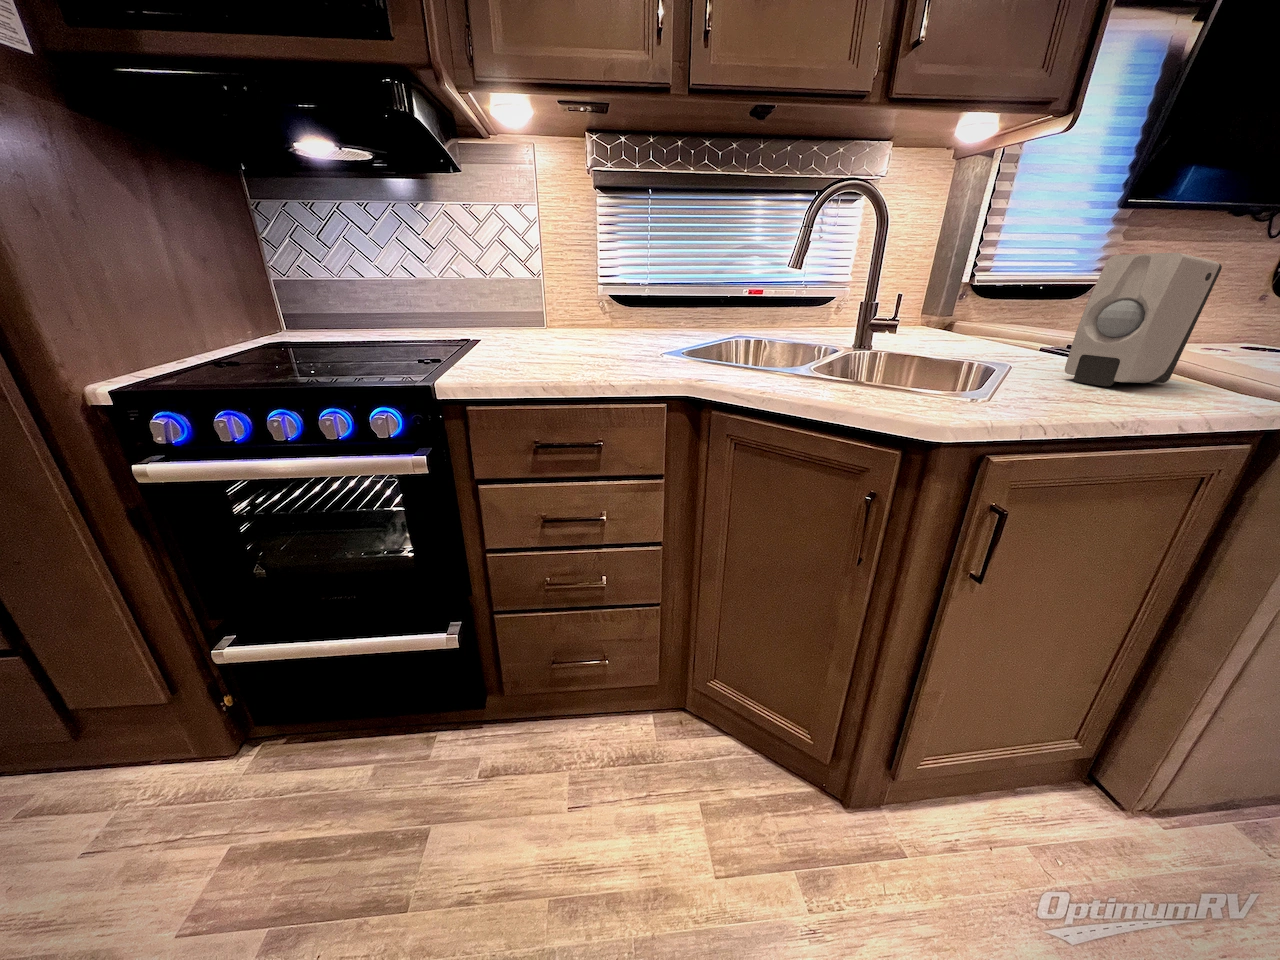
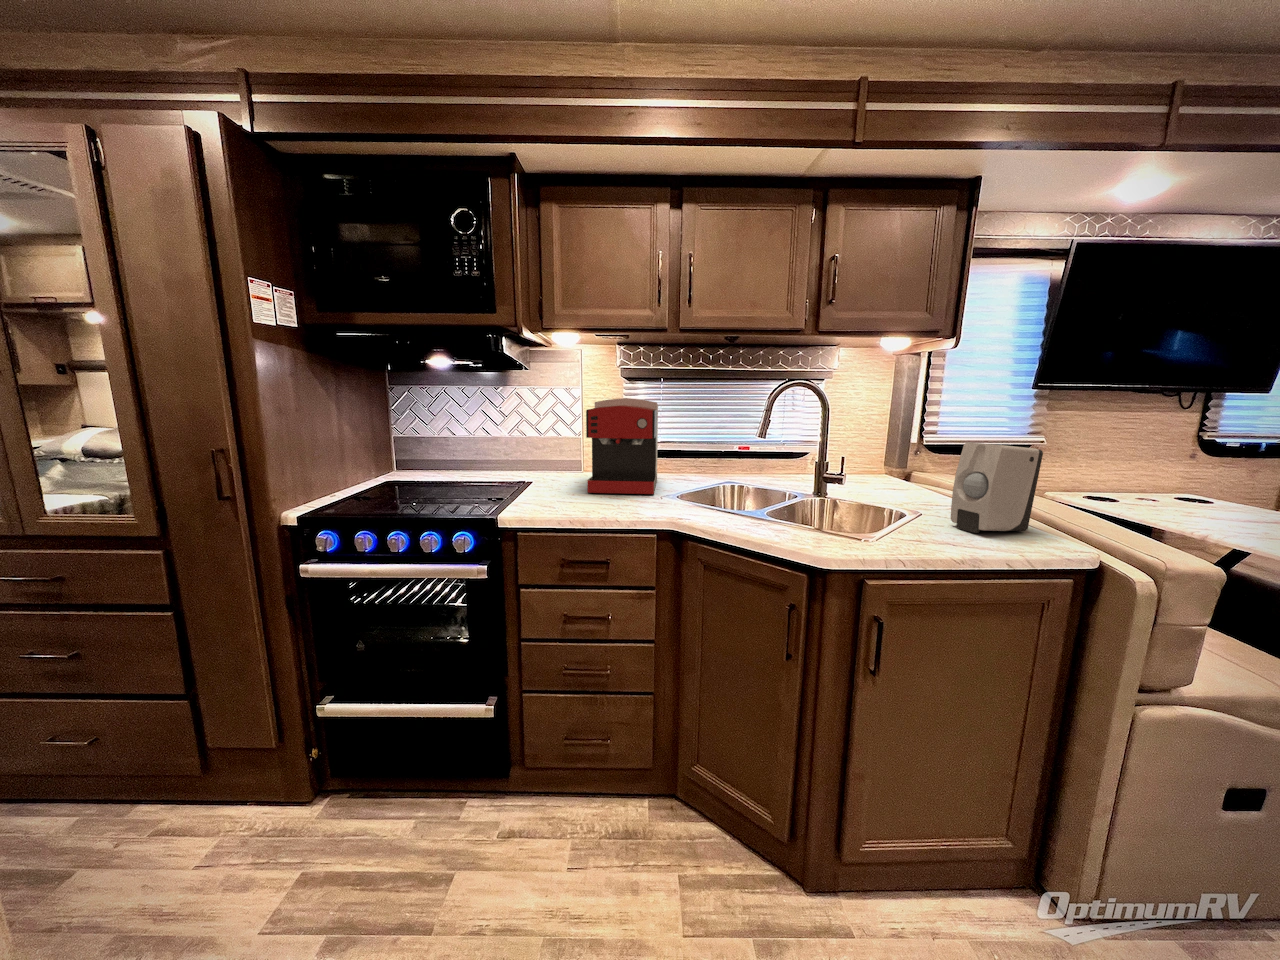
coffee maker: none [552,213,653,351] -> present [586,398,658,494]

